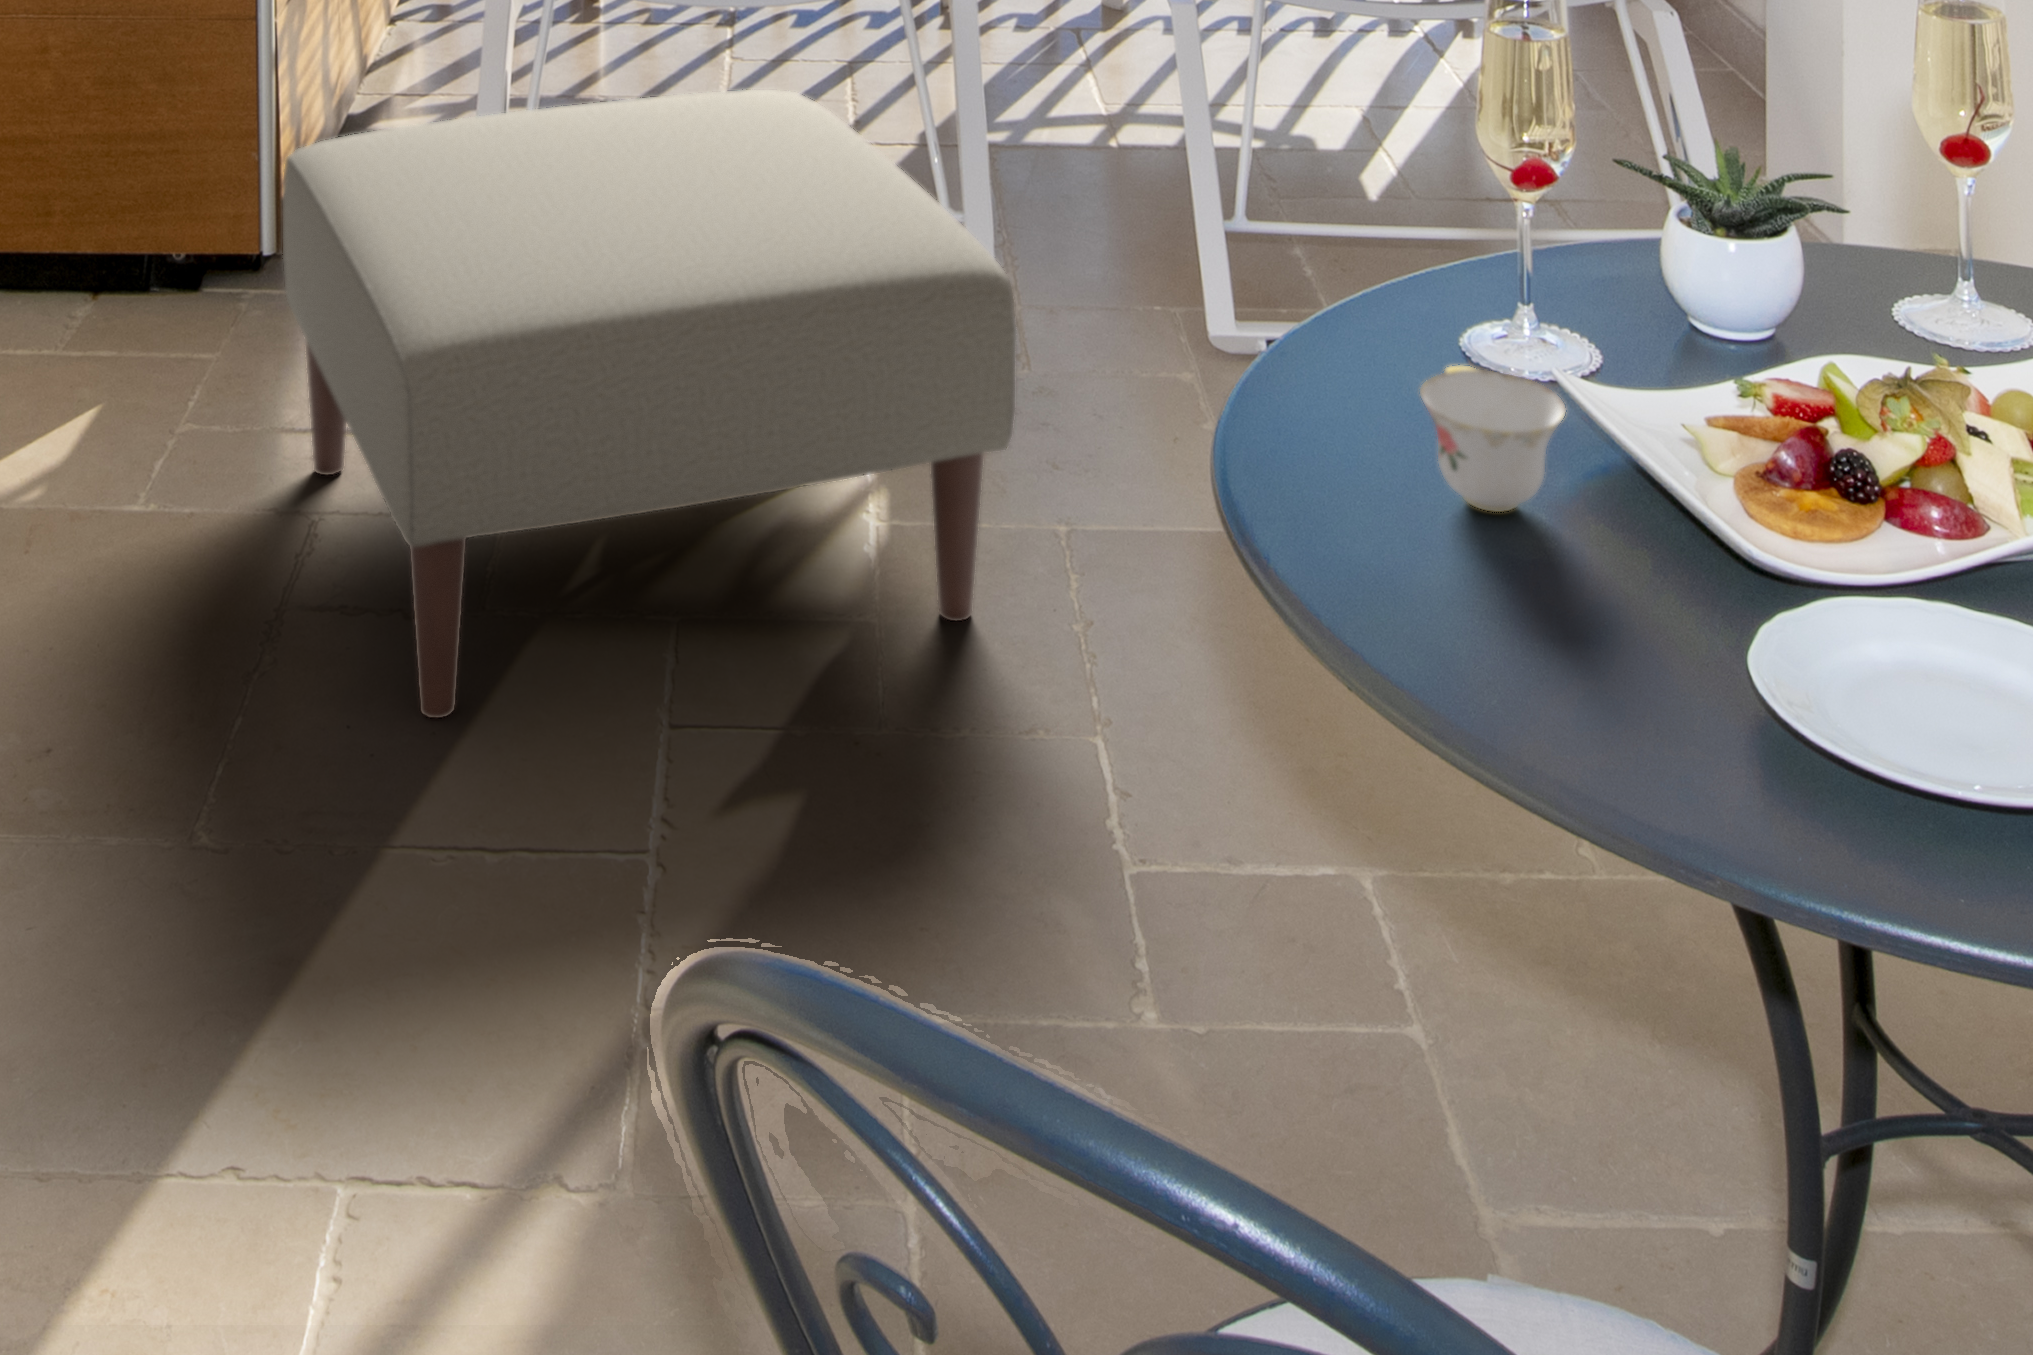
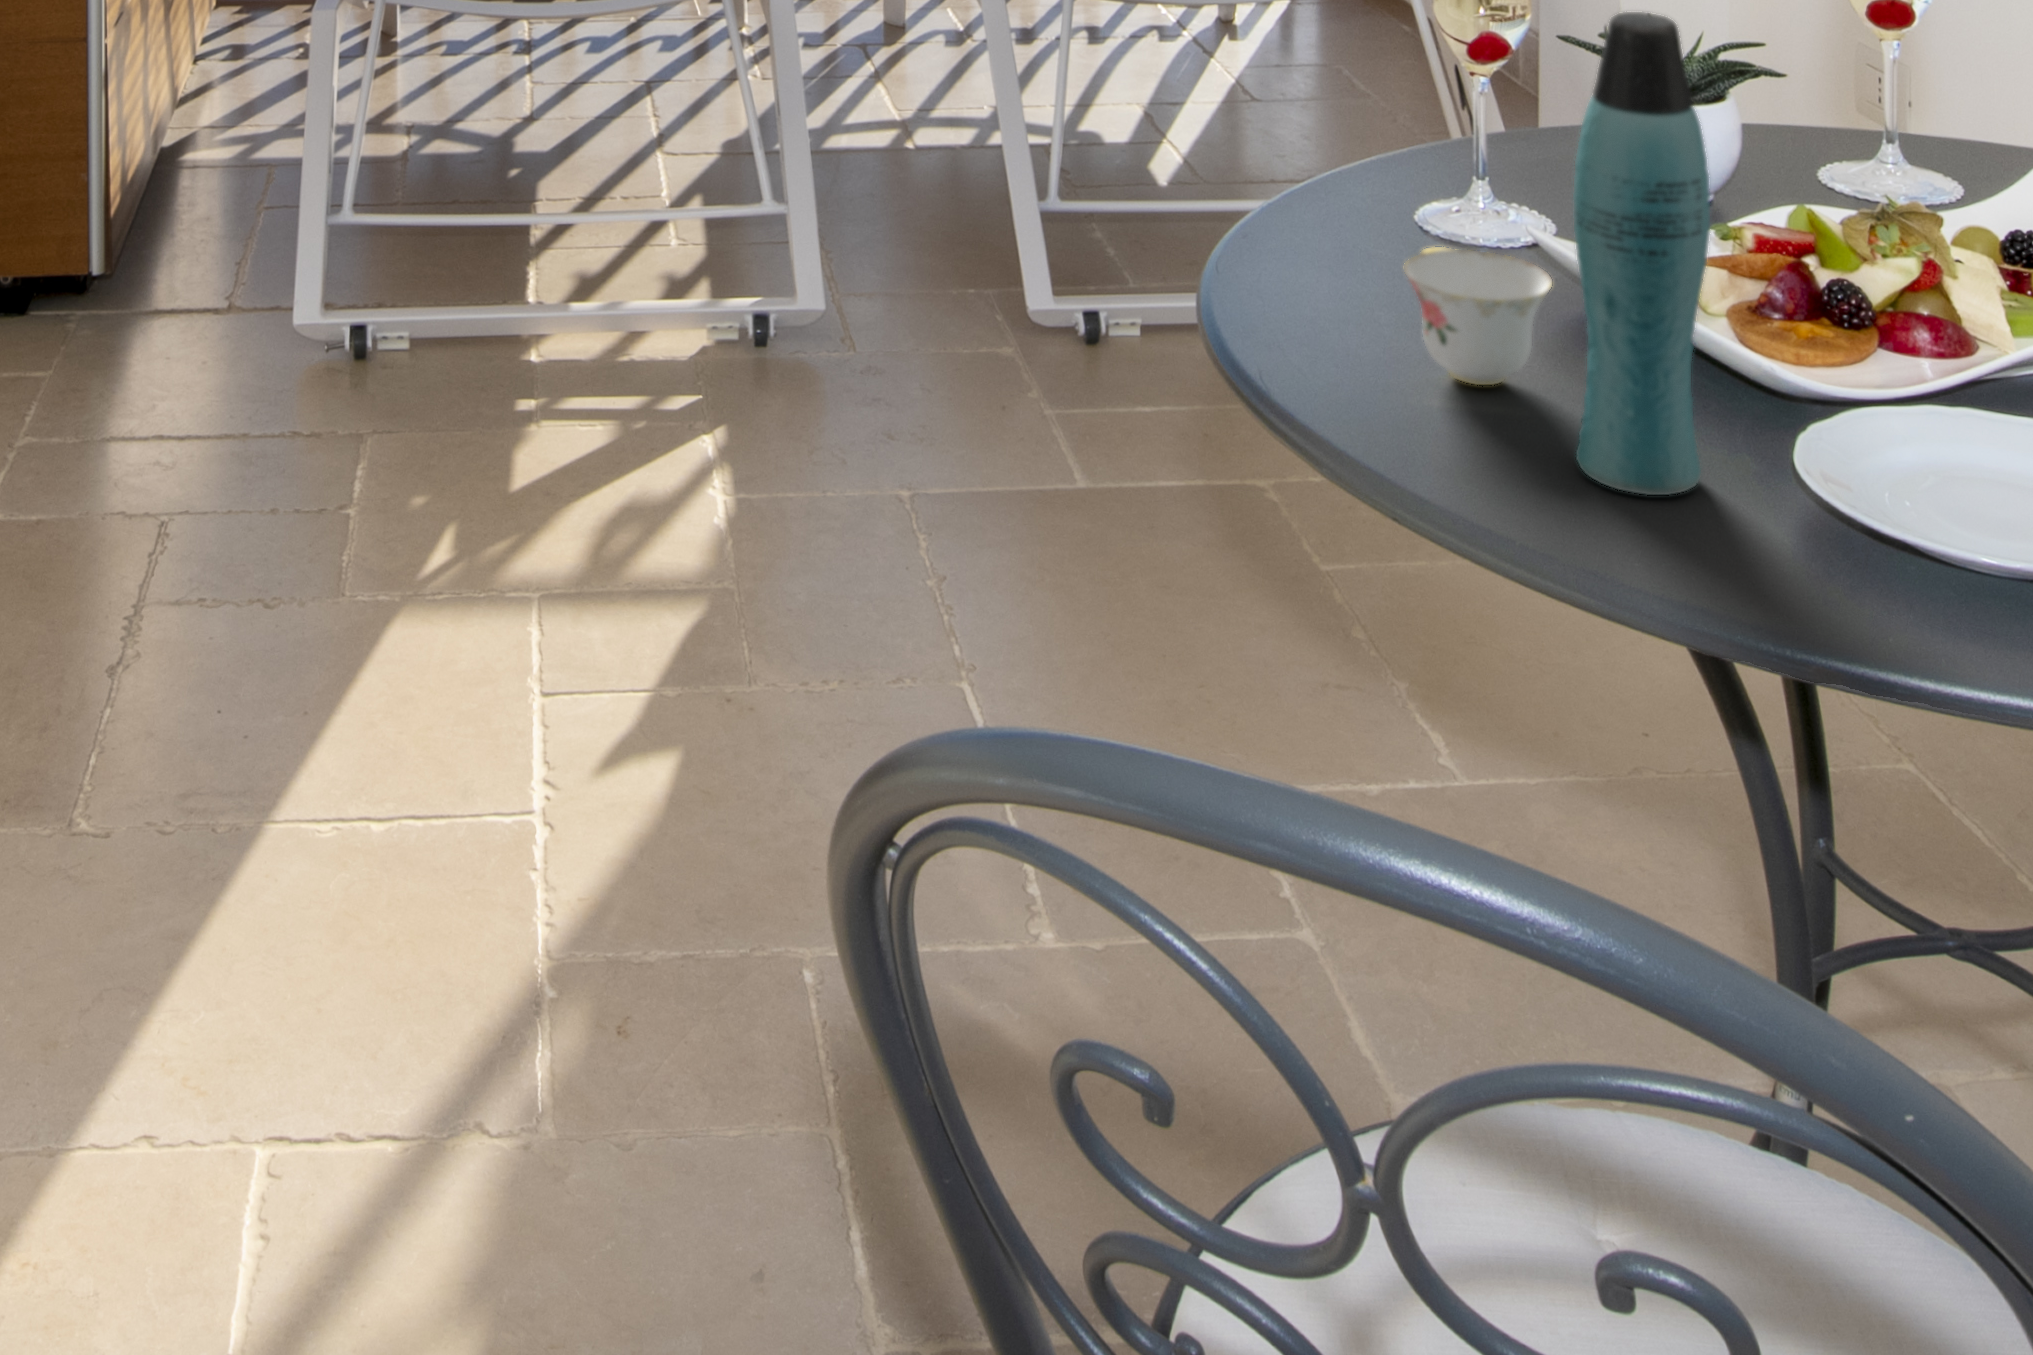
ottoman: present [283,90,1016,718] -> none [134,100,892,722]
bottle: none [1566,164,1699,647] -> present [1573,12,1710,495]

